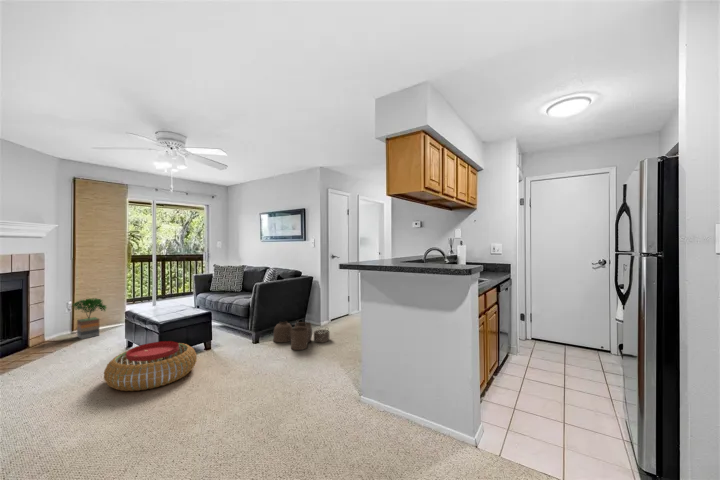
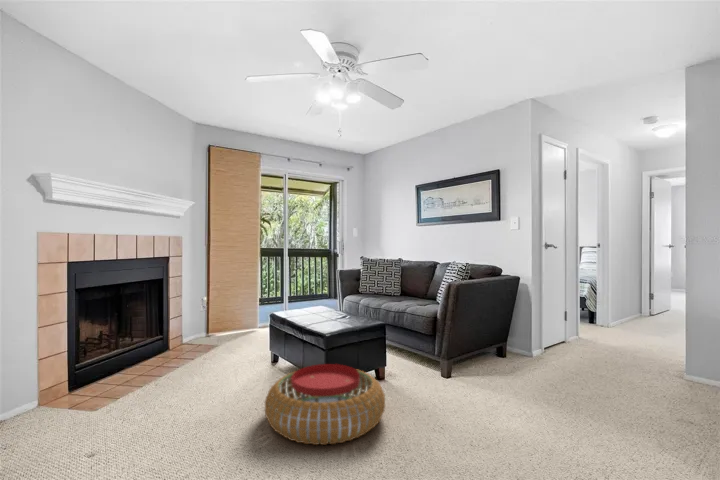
potted tree: present [73,298,106,339] -> none [208,294,245,345]
woven basket: present [273,322,330,350] -> none [473,344,577,400]

